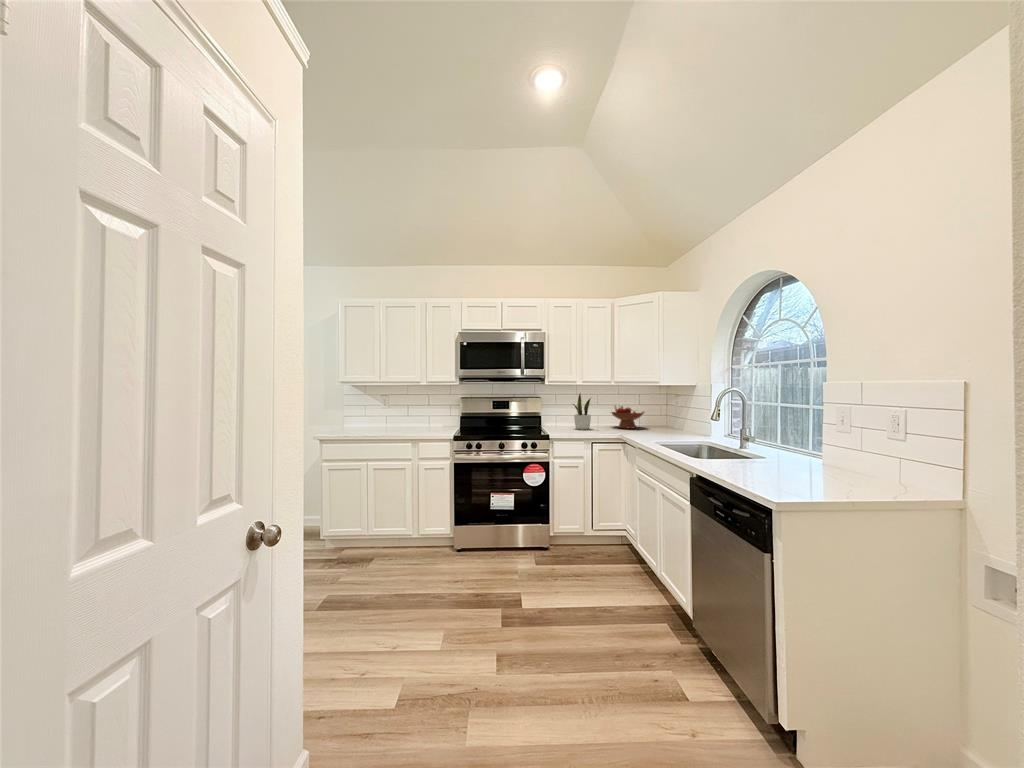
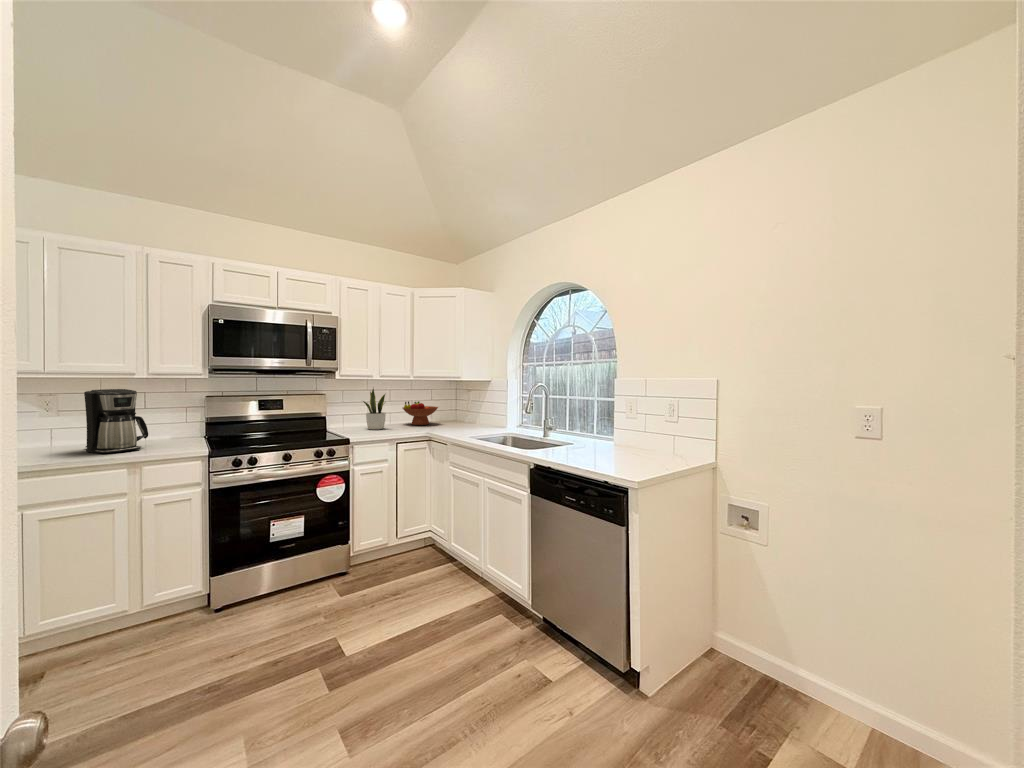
coffee maker: none [394,391,424,432] -> present [84,389,148,454]

